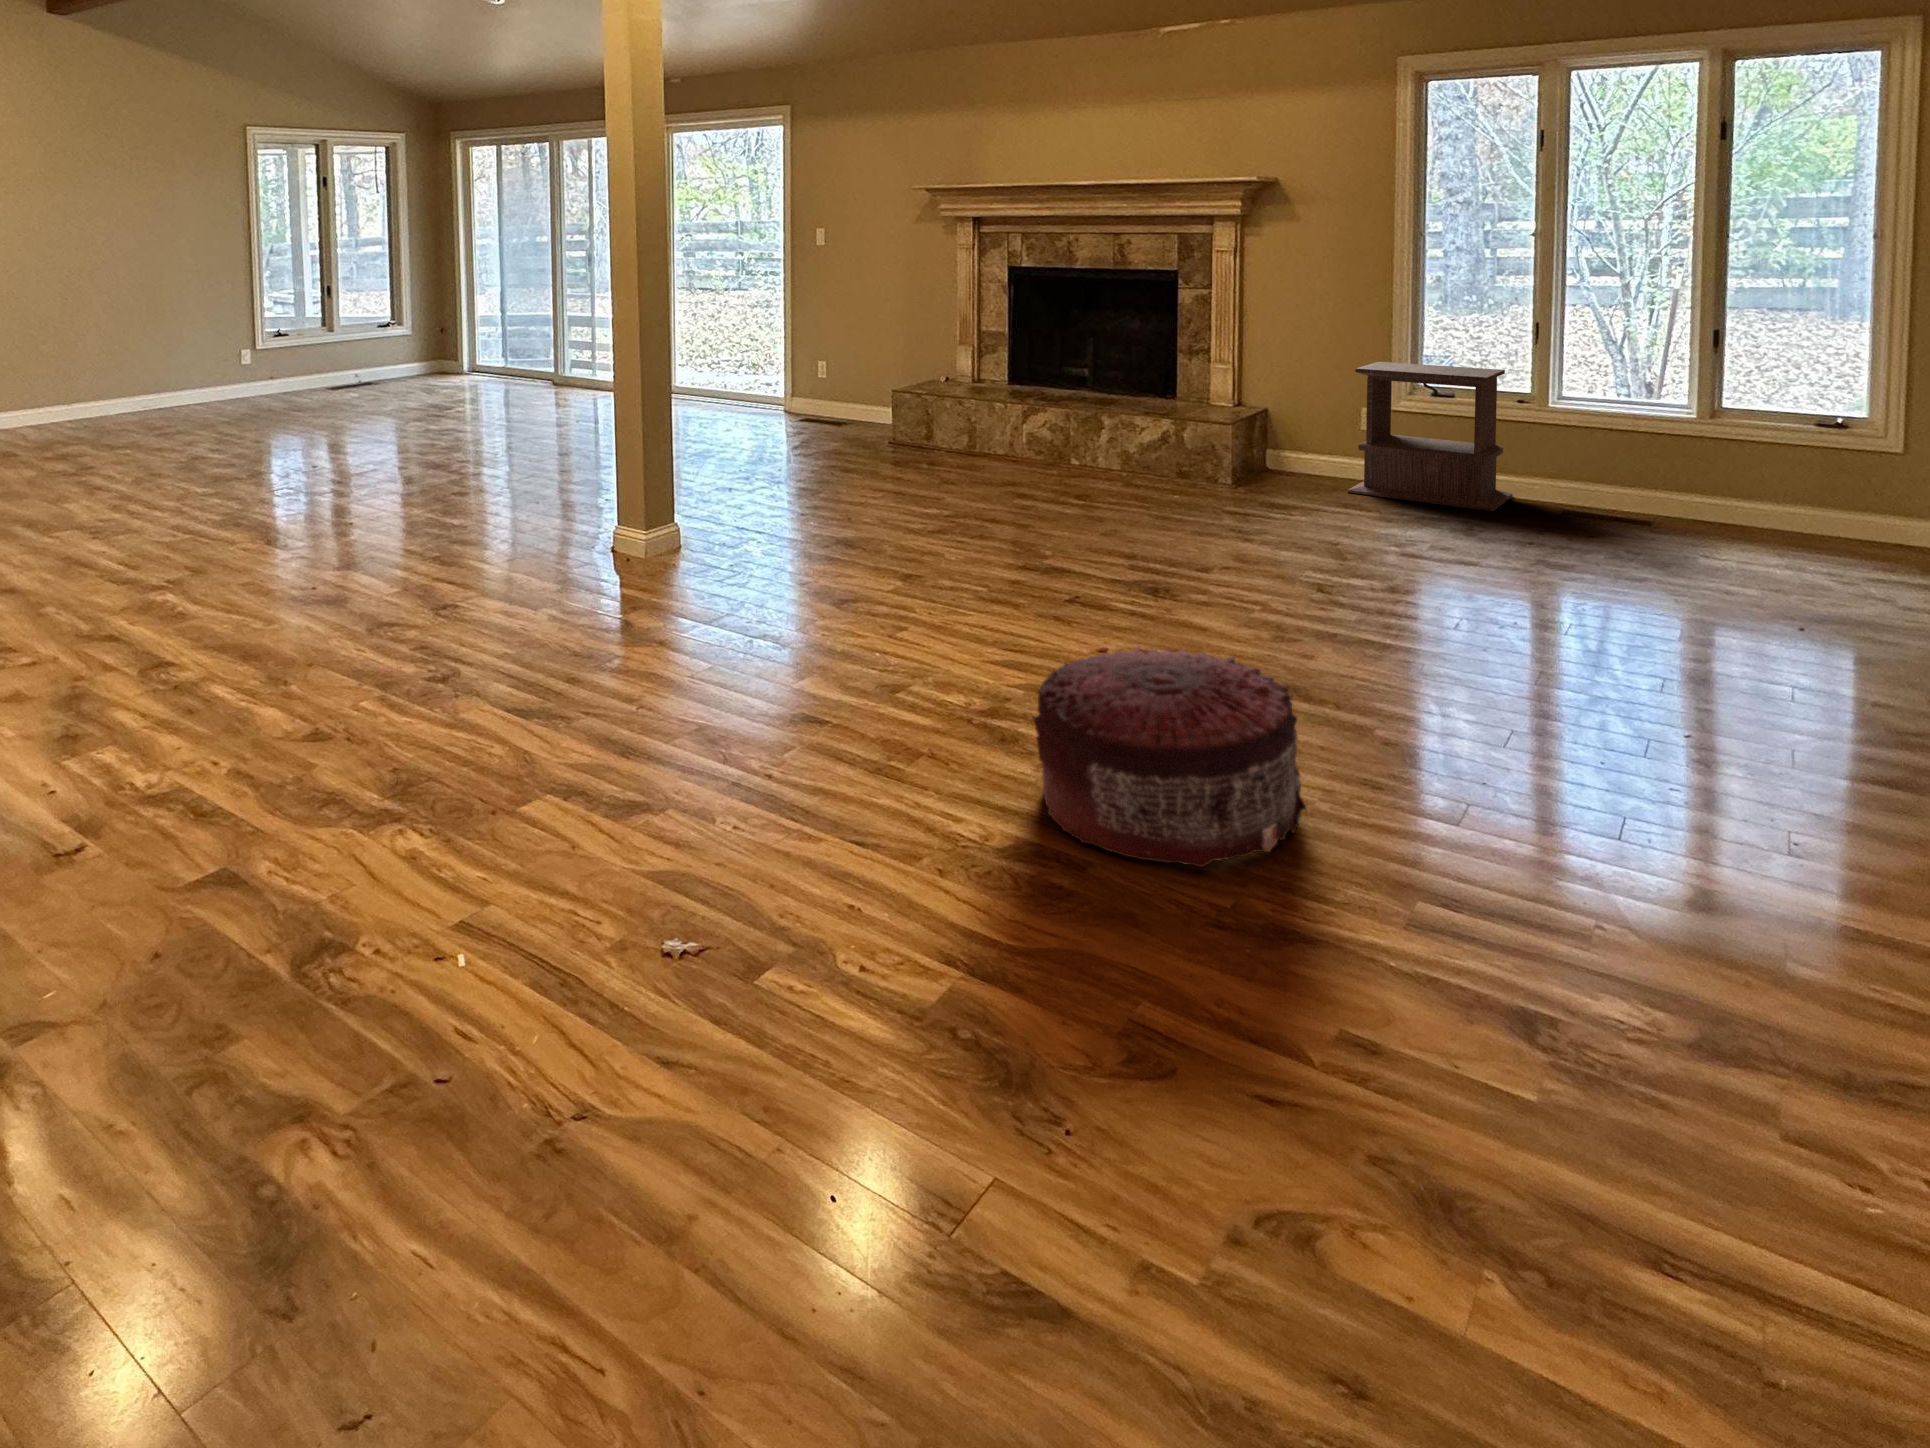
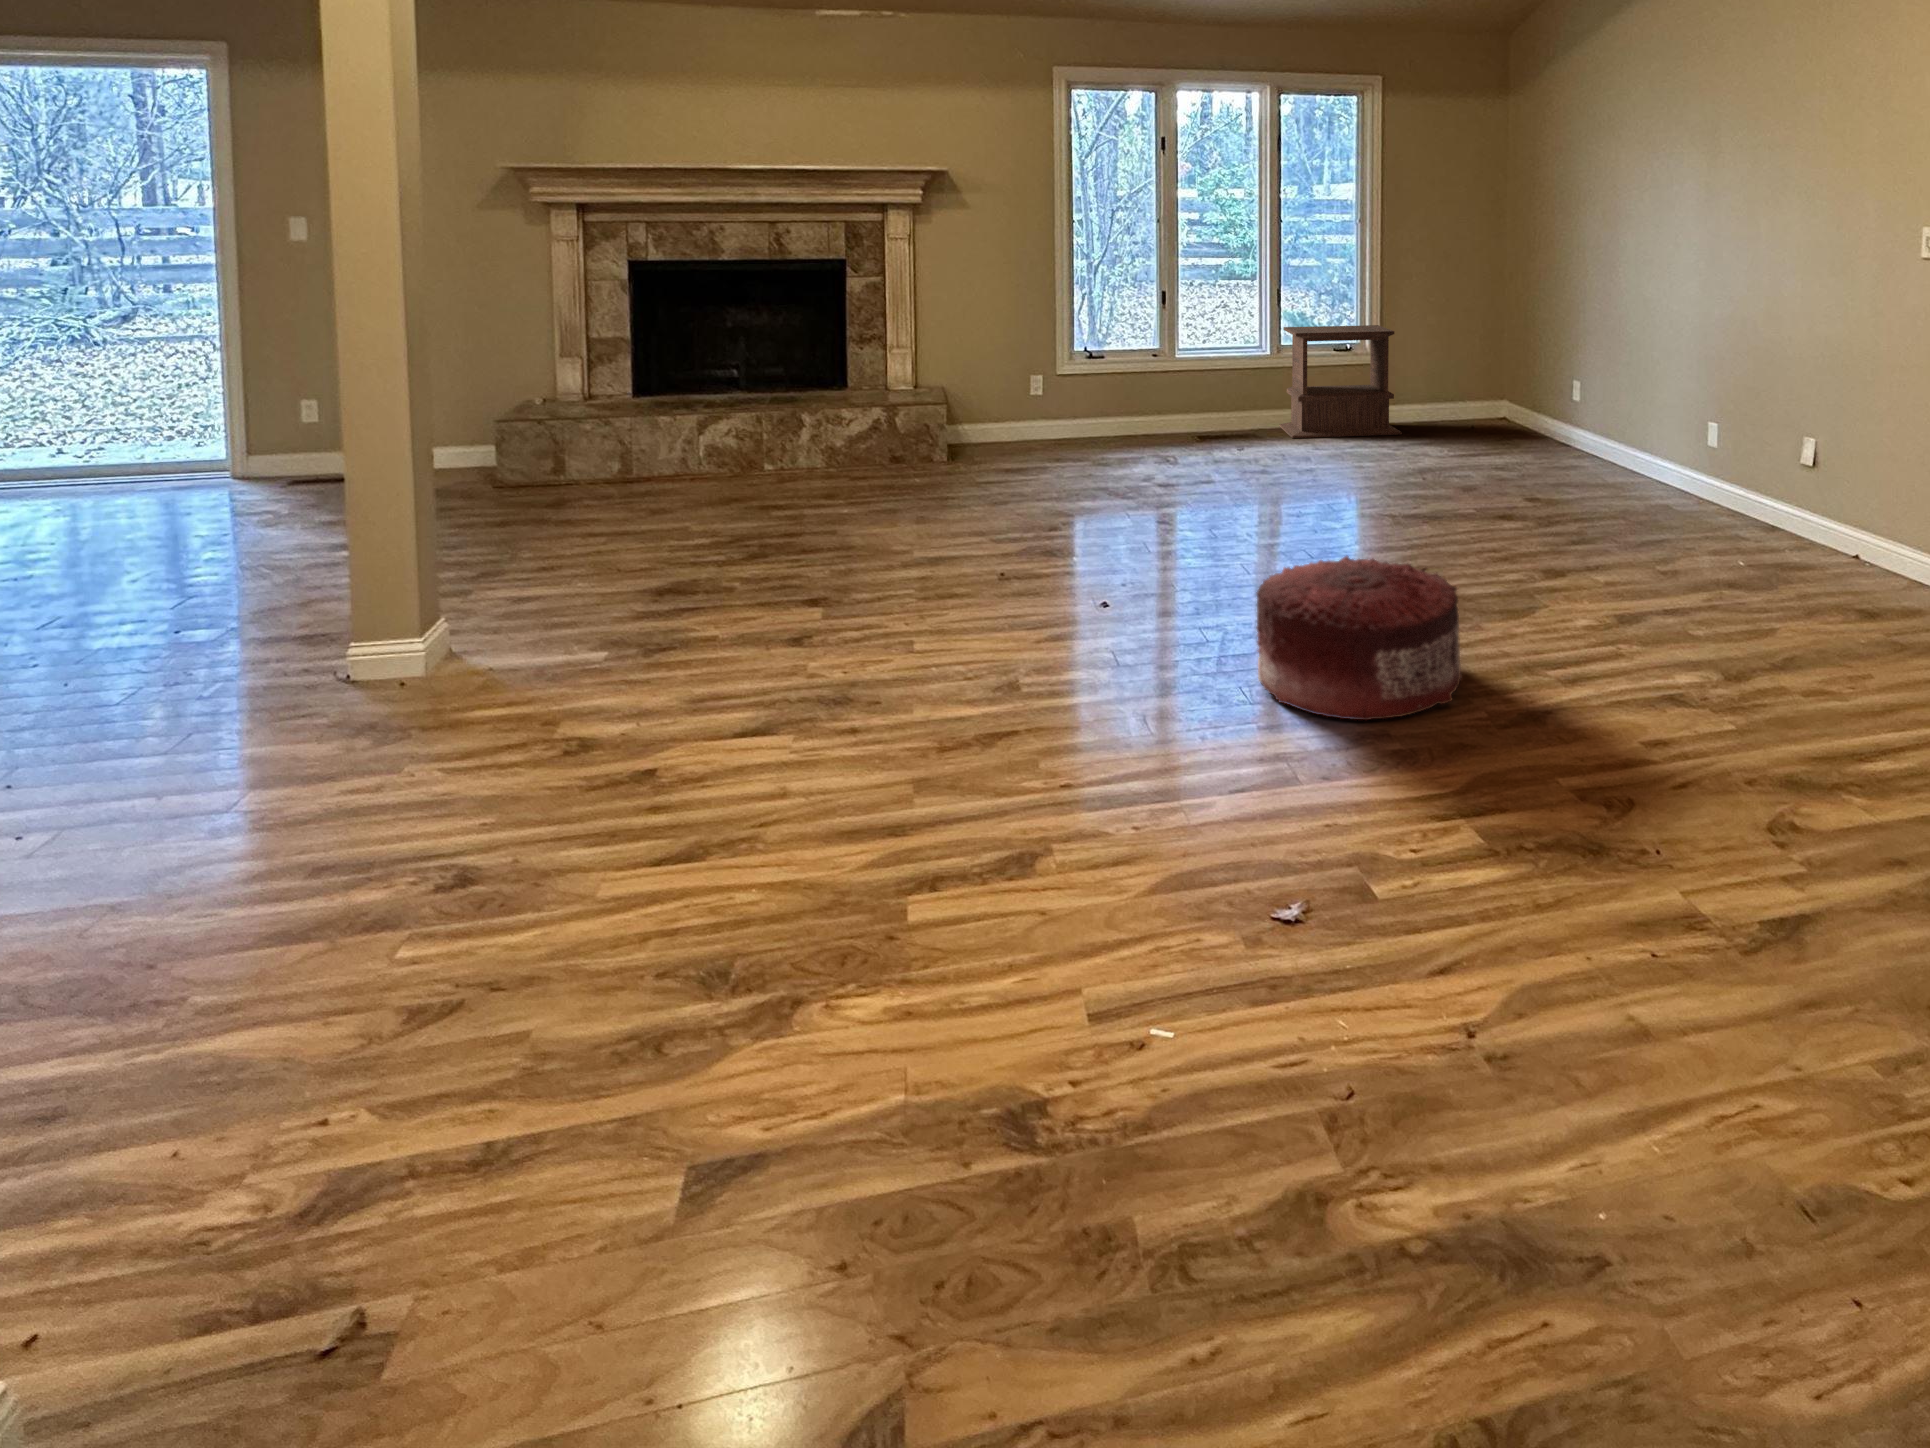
side table: present [1347,362,1513,511] -> present [1279,325,1402,438]

